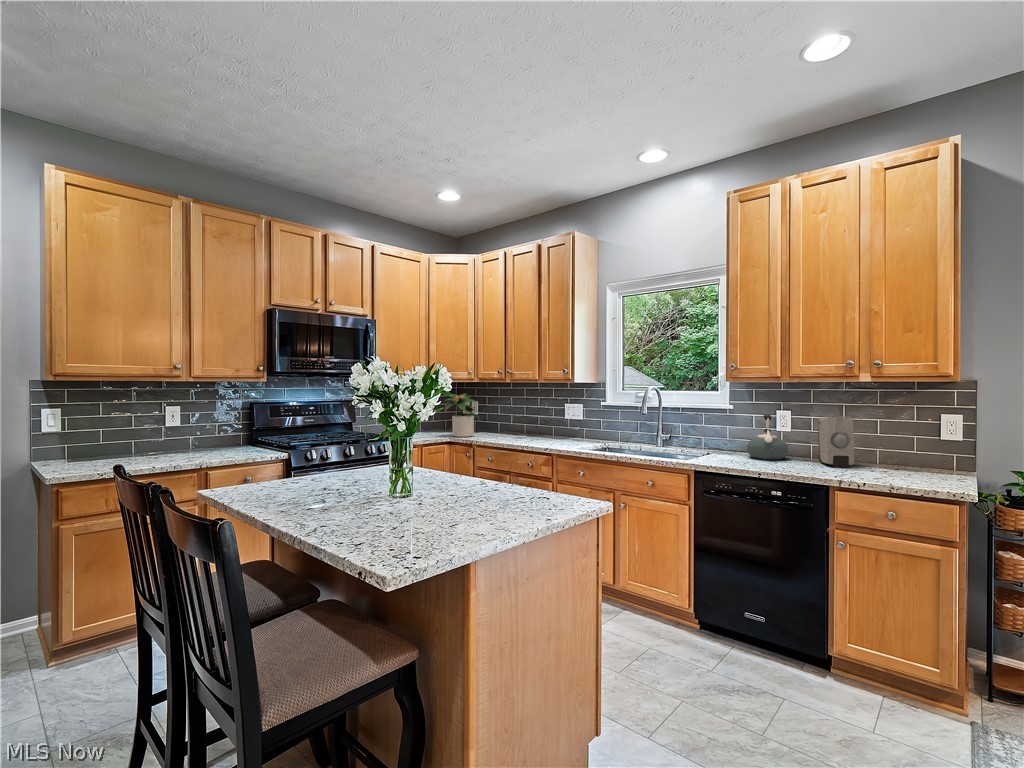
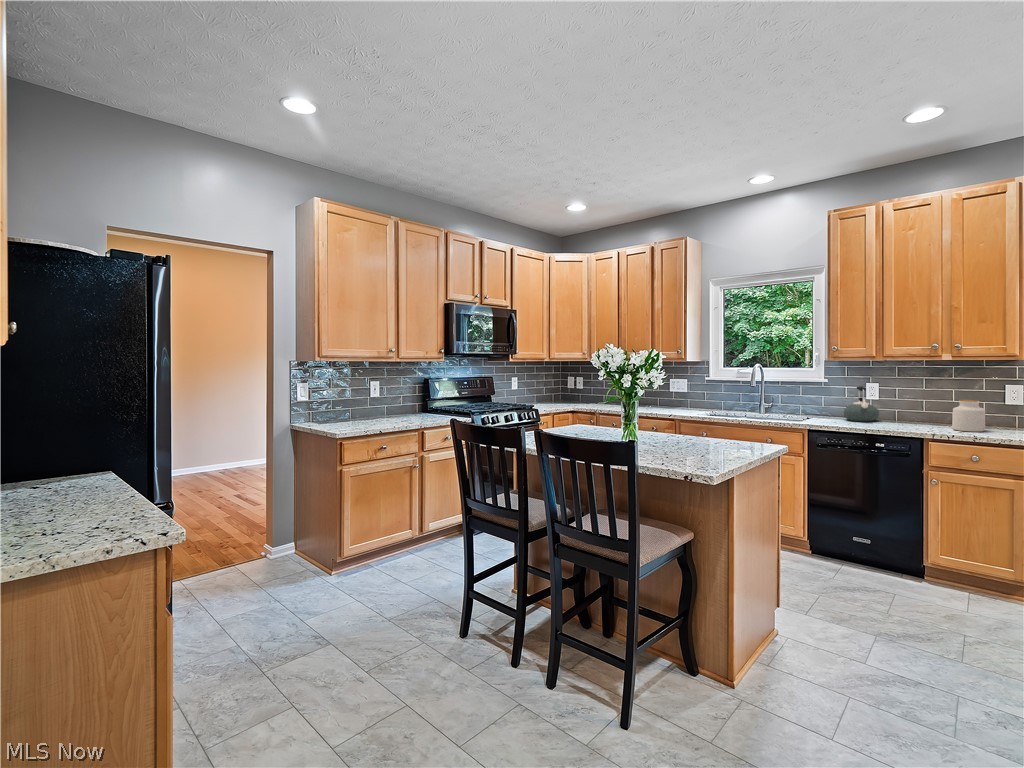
potted plant: present [445,393,479,437] -> none [565,373,597,410]
soap dispenser: present [818,417,854,467] -> none [905,387,937,426]
jar: none [871,434,911,478] -> present [952,400,985,432]

